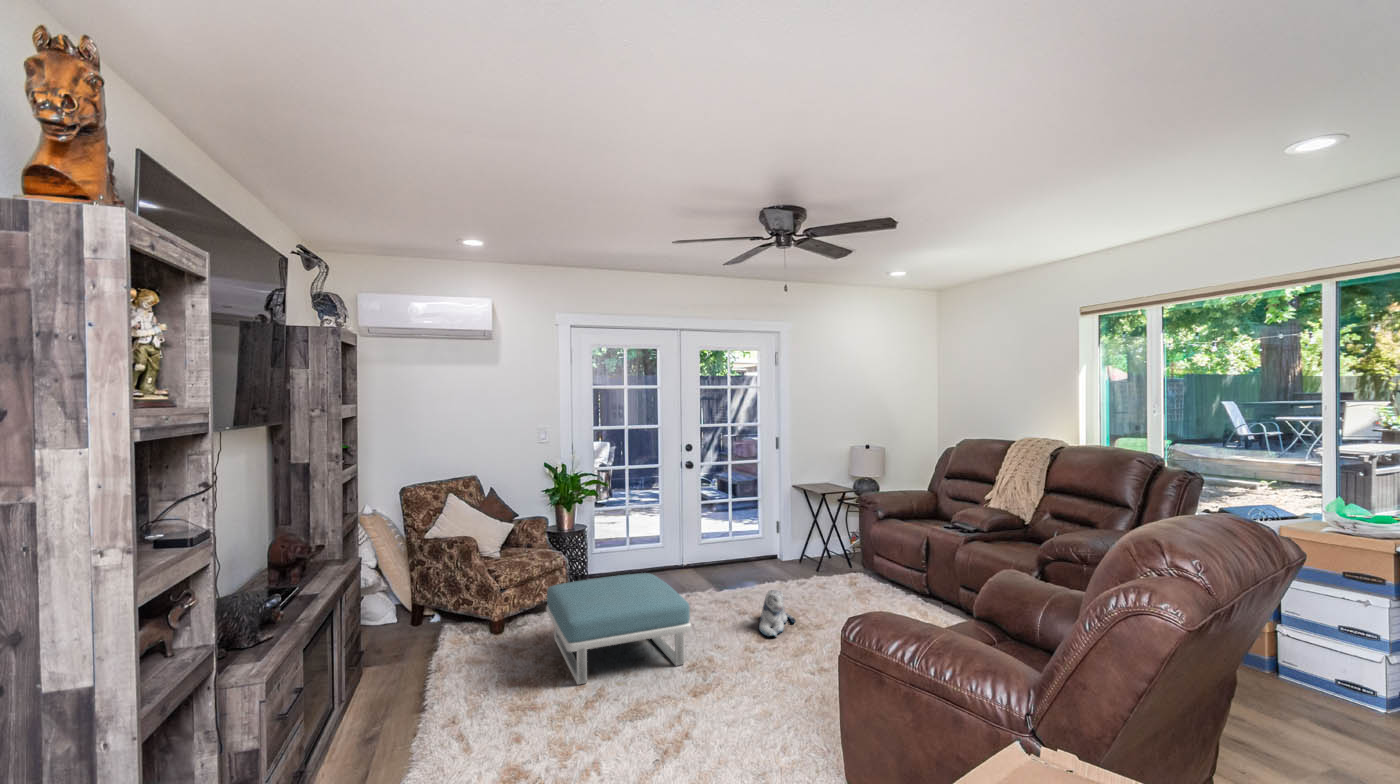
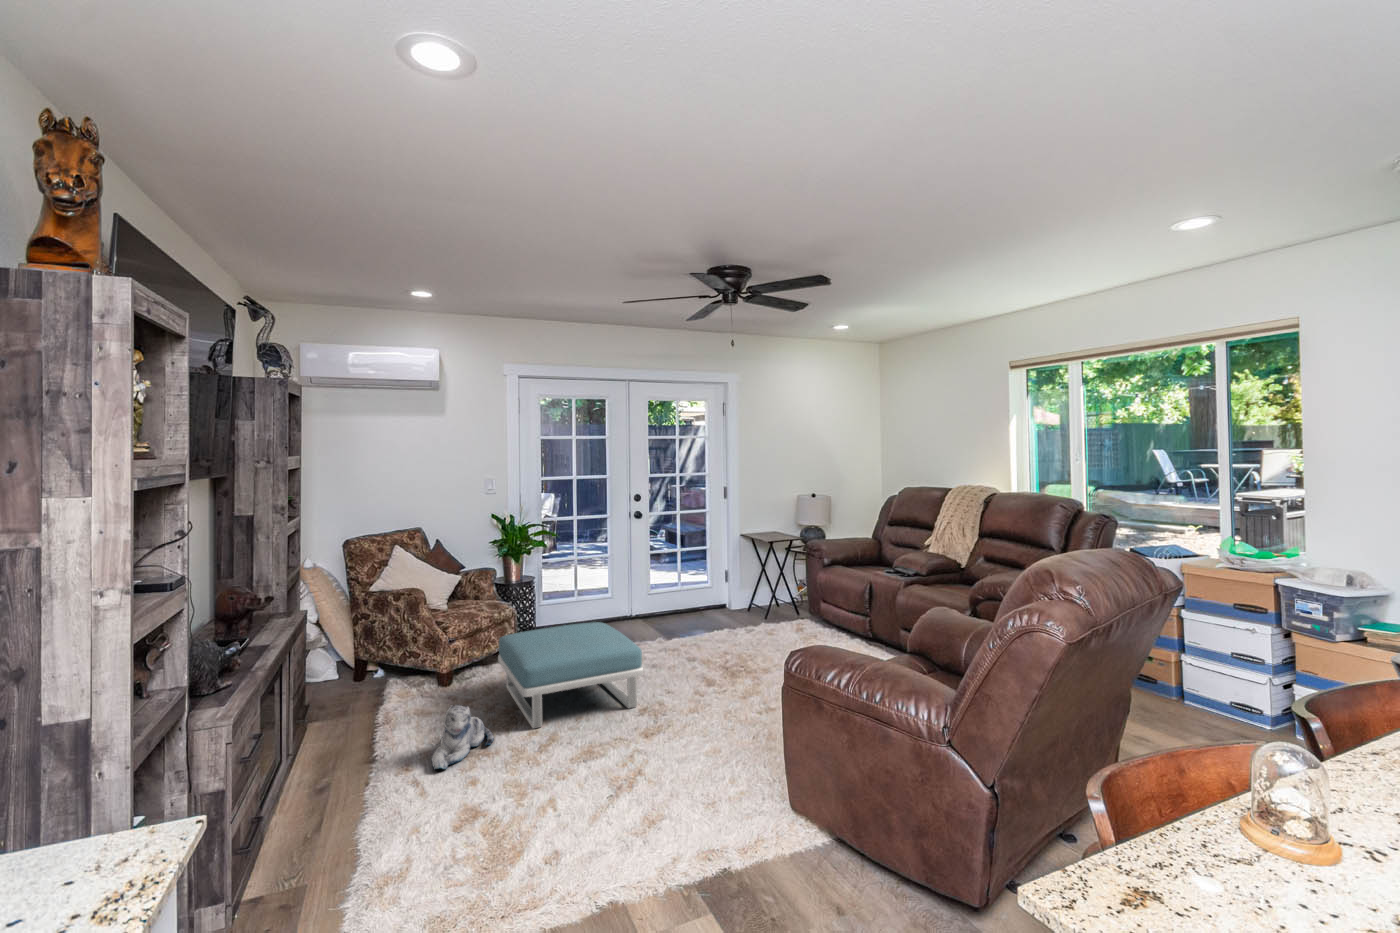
plush toy: present [759,590,795,637] -> present [432,705,494,769]

